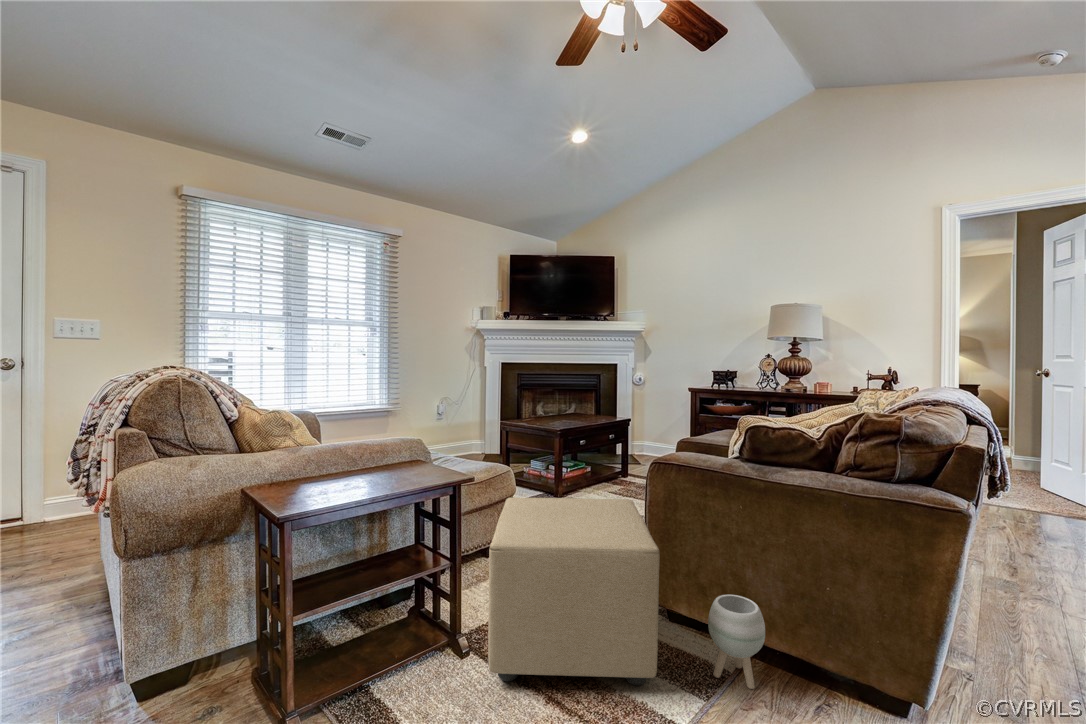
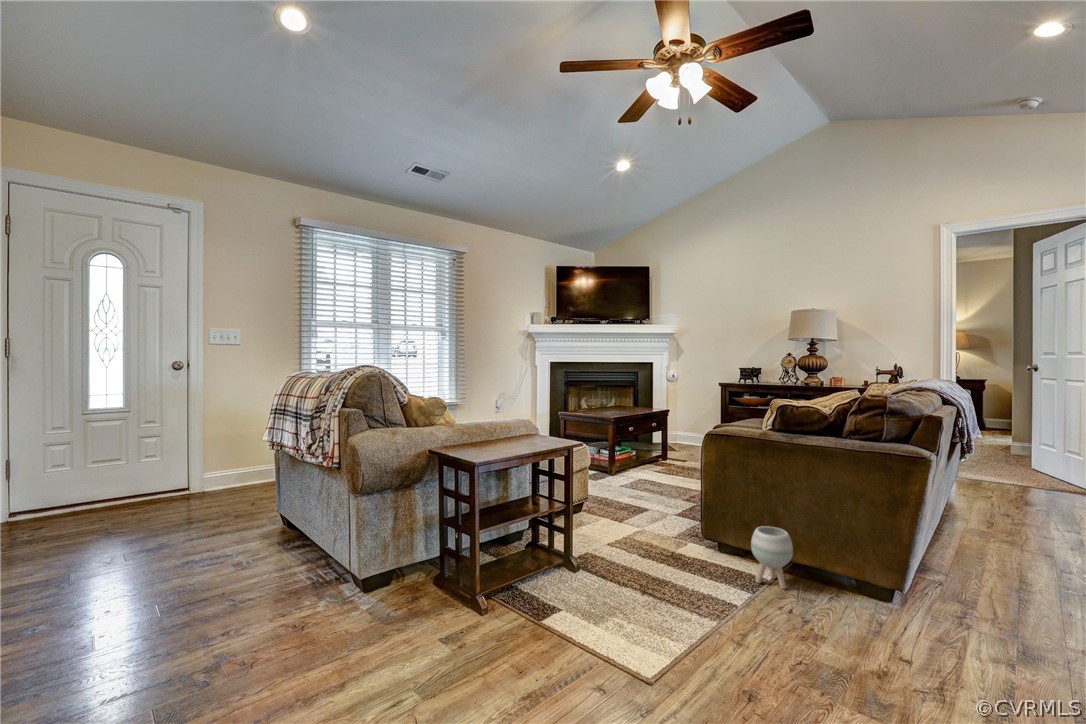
ottoman: present [488,497,660,685] -> none [592,462,718,587]

